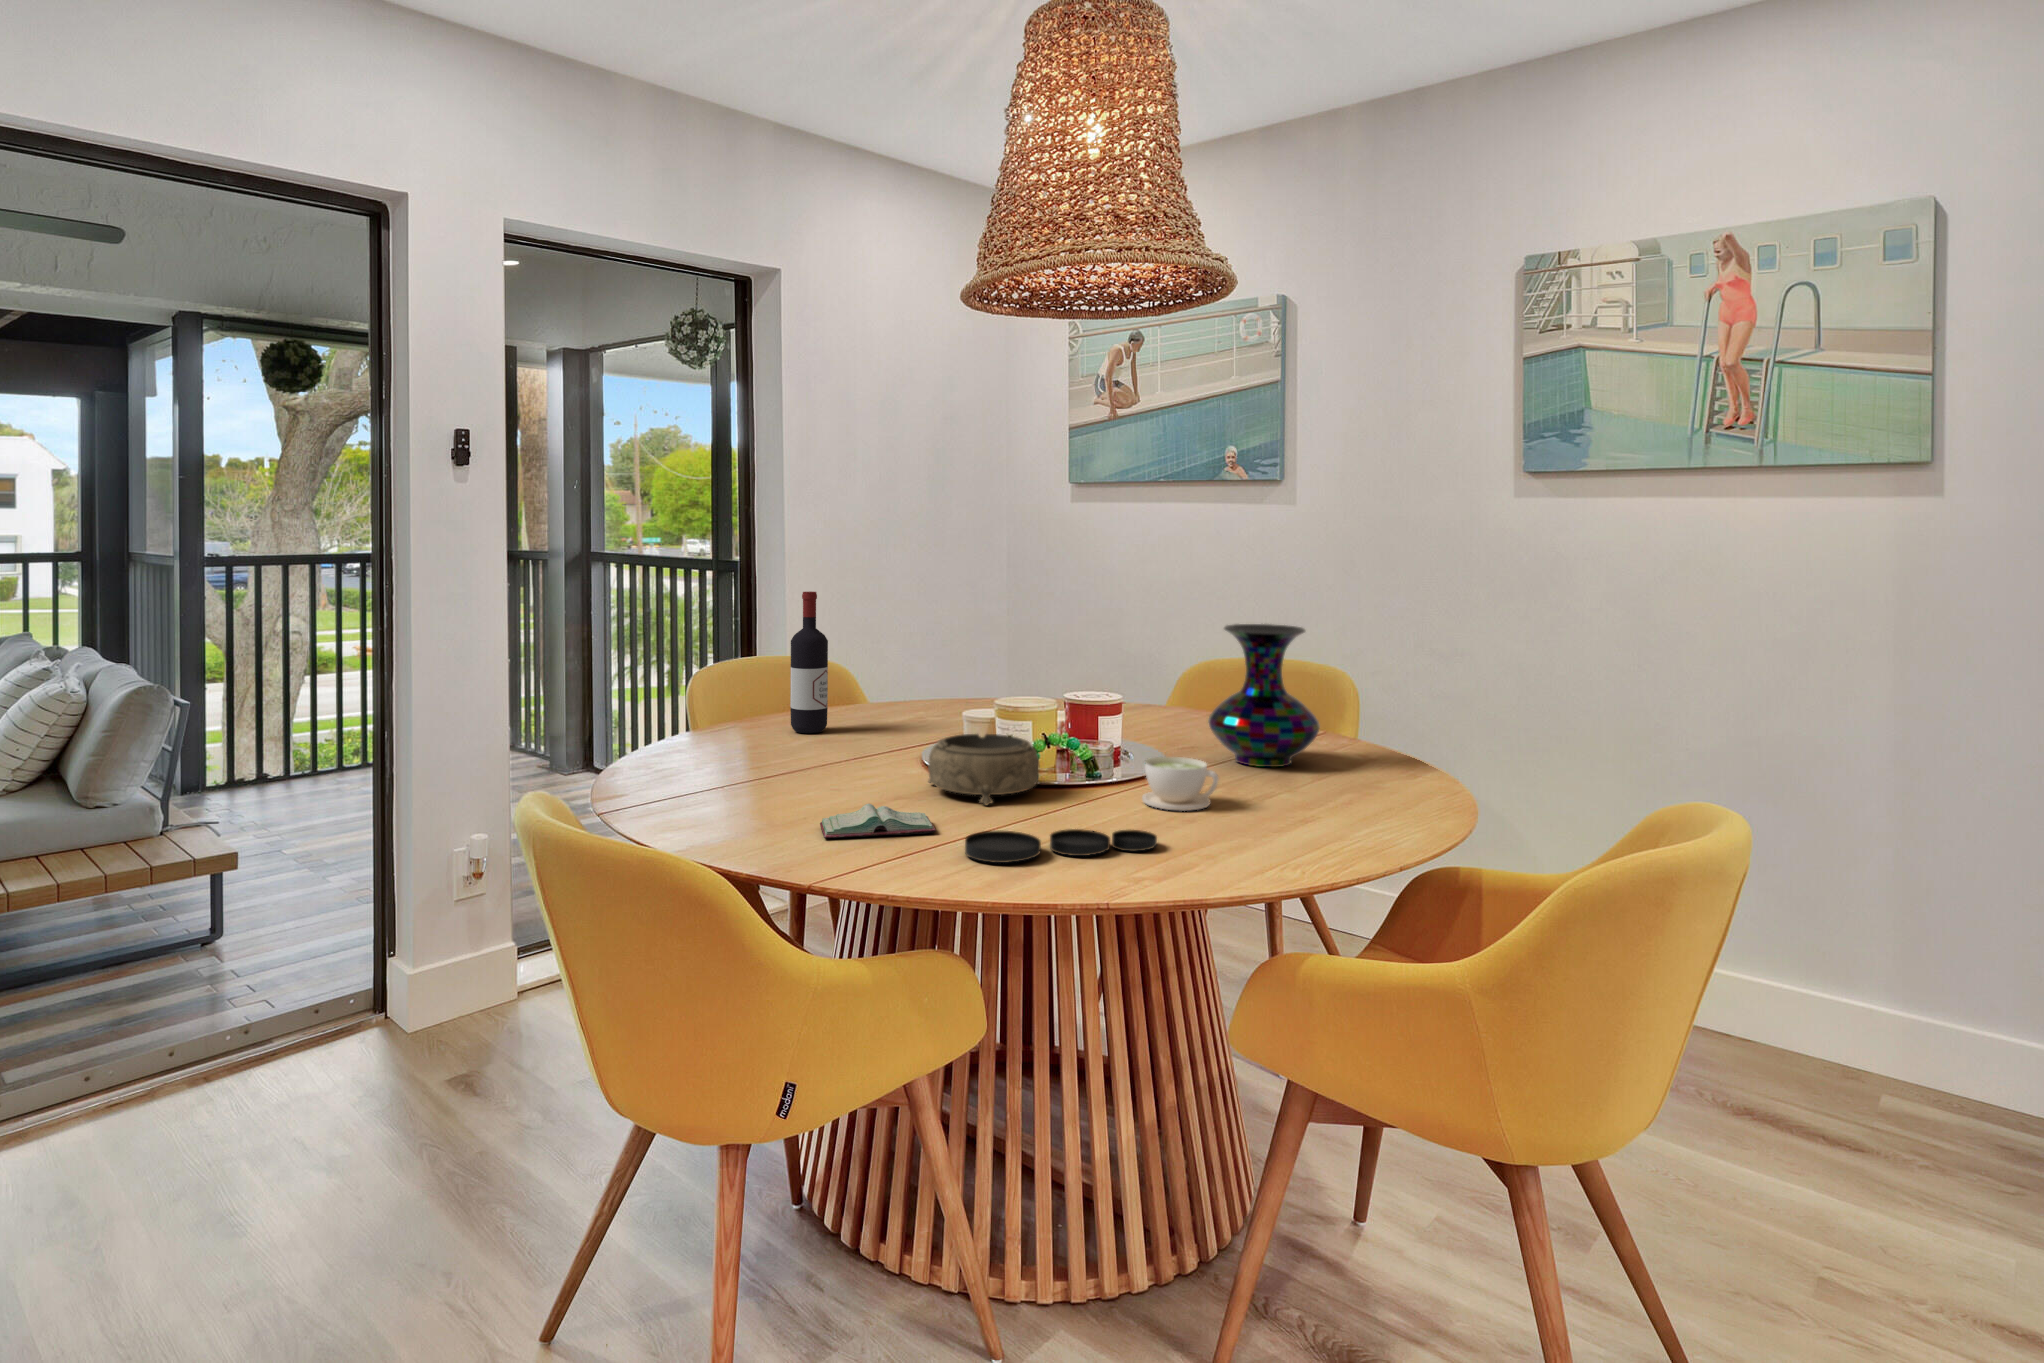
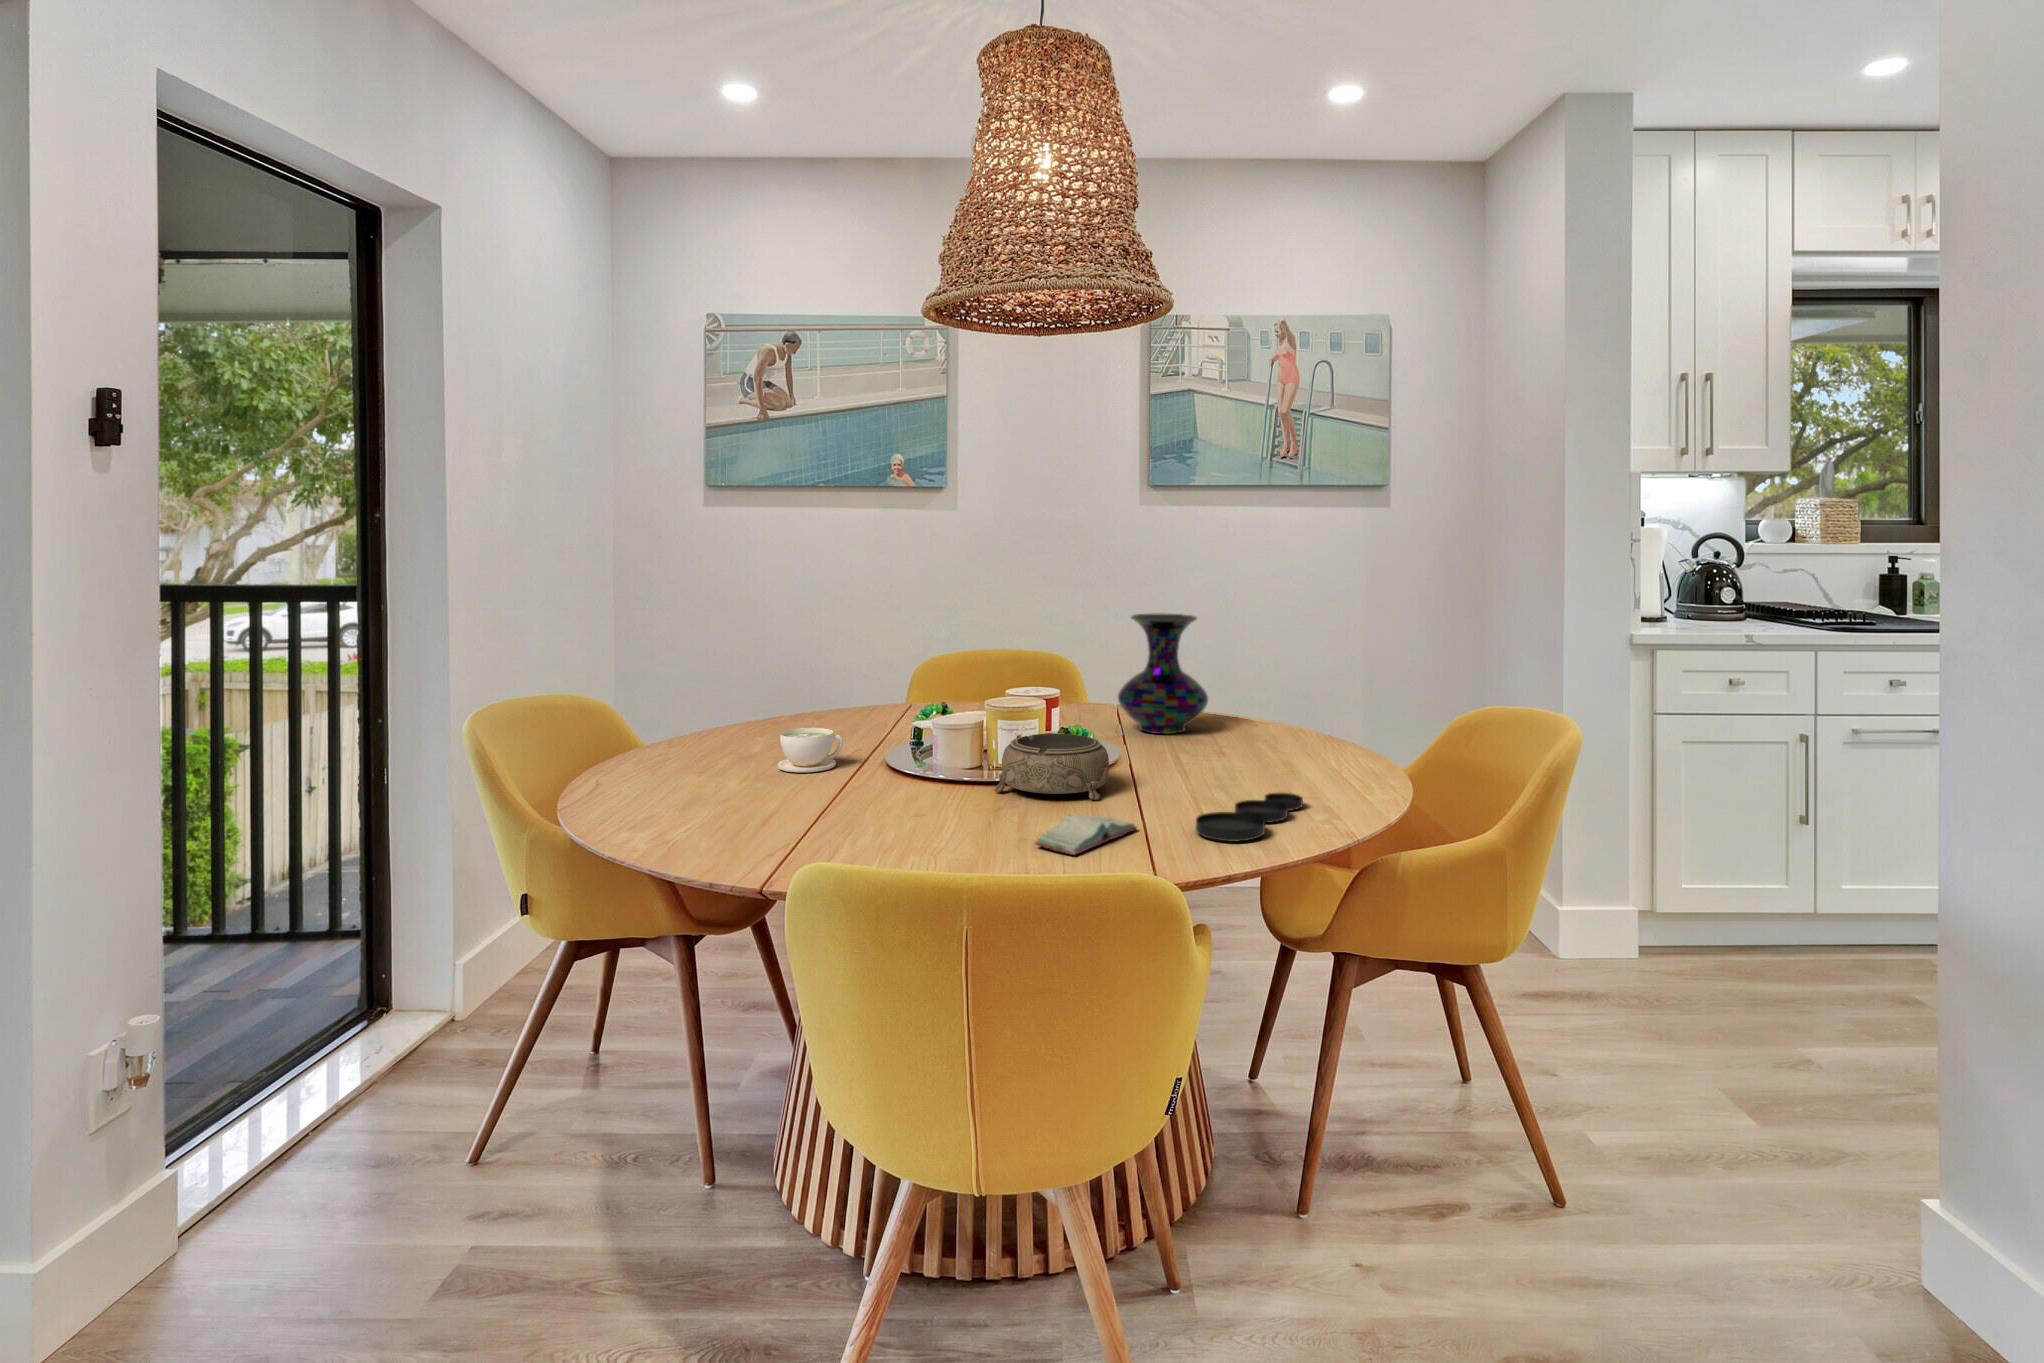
wine bottle: present [790,591,828,733] -> none [691,607,735,770]
coffee cup: present [1142,757,1219,811] -> present [778,728,843,772]

